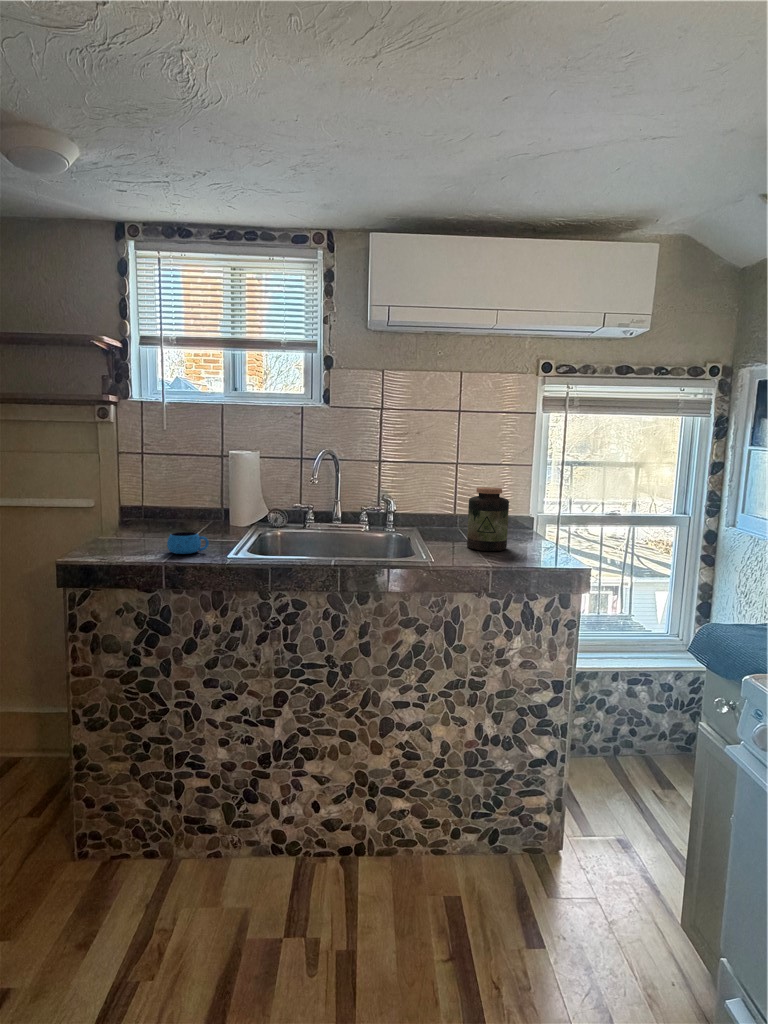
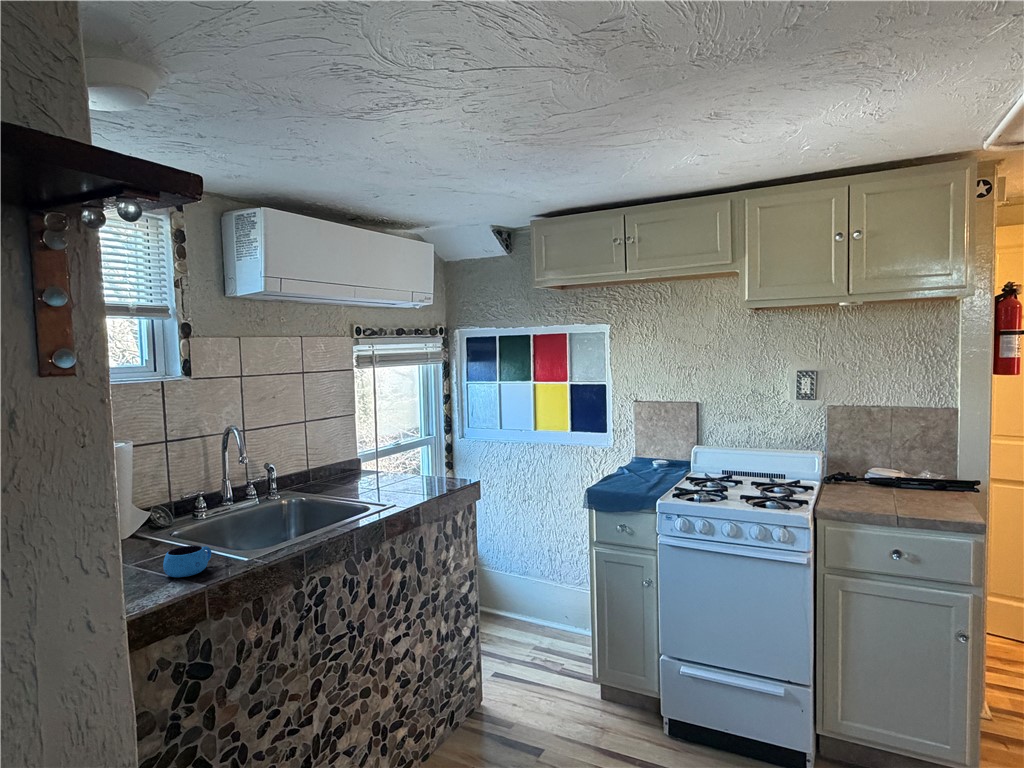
jar: present [467,487,509,551] -> none [367,436,403,492]

